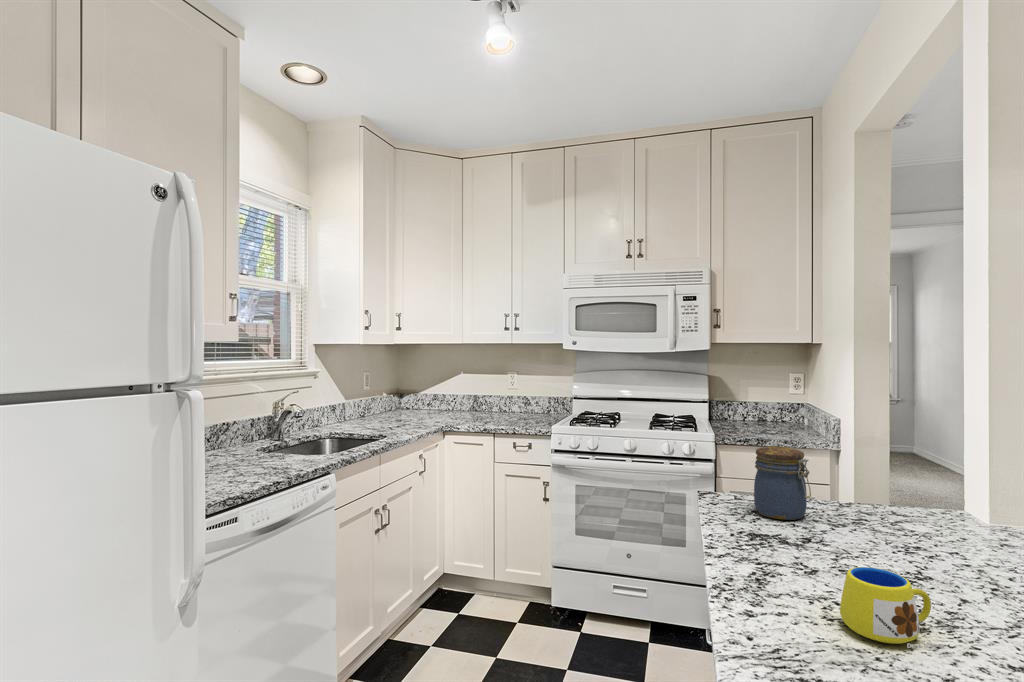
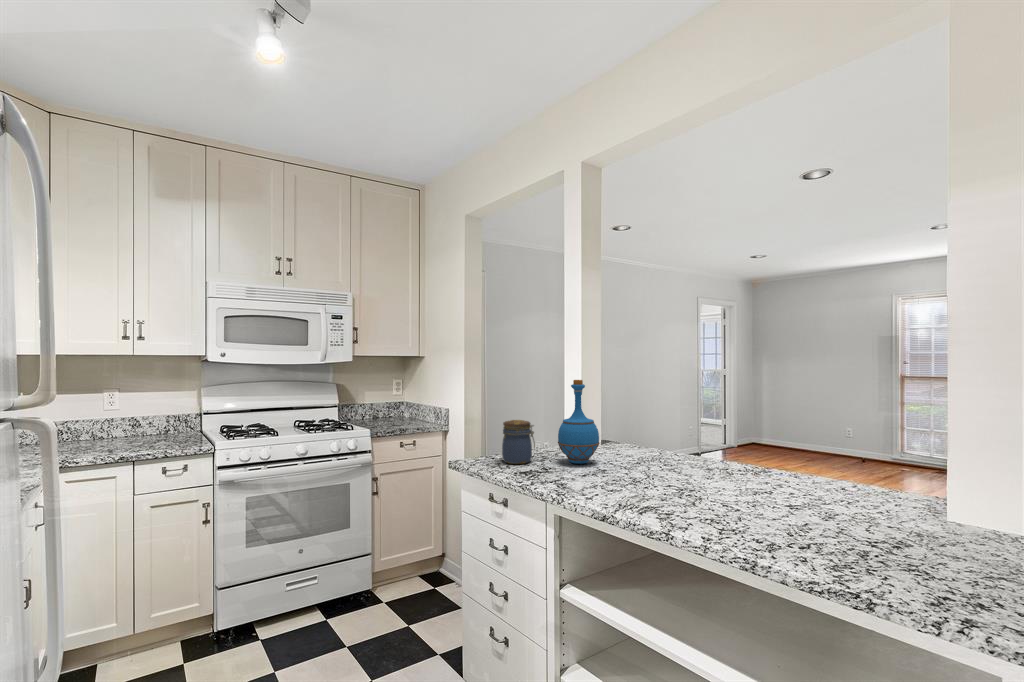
bottle: none [842,390,936,548] -> present [558,380,599,464]
mug: present [840,567,943,648] -> none [619,462,656,493]

